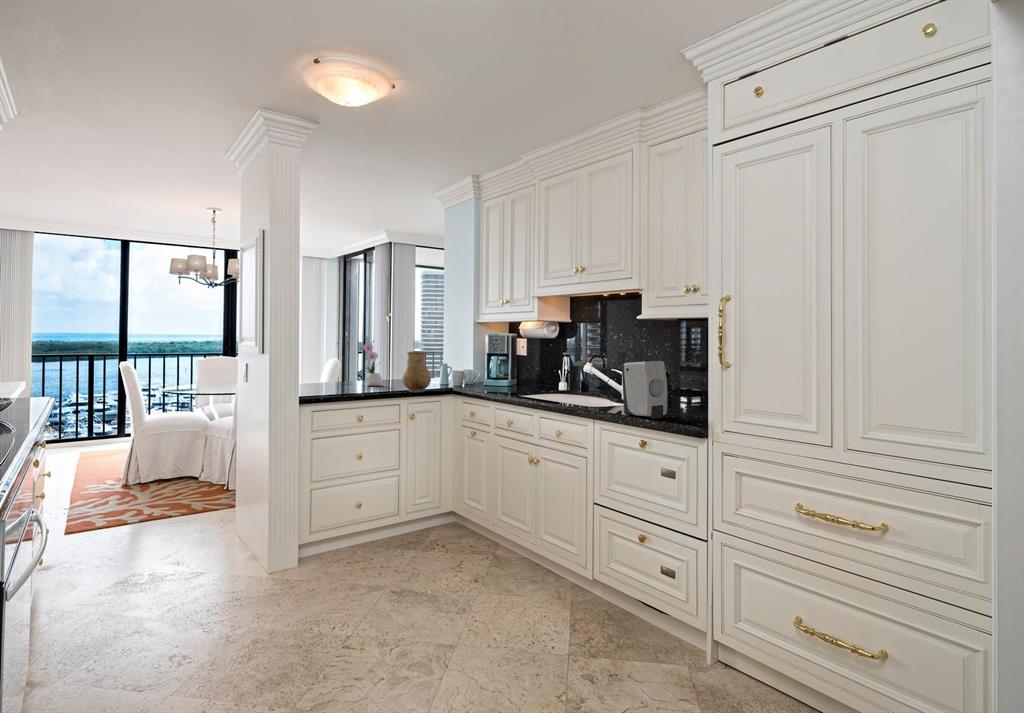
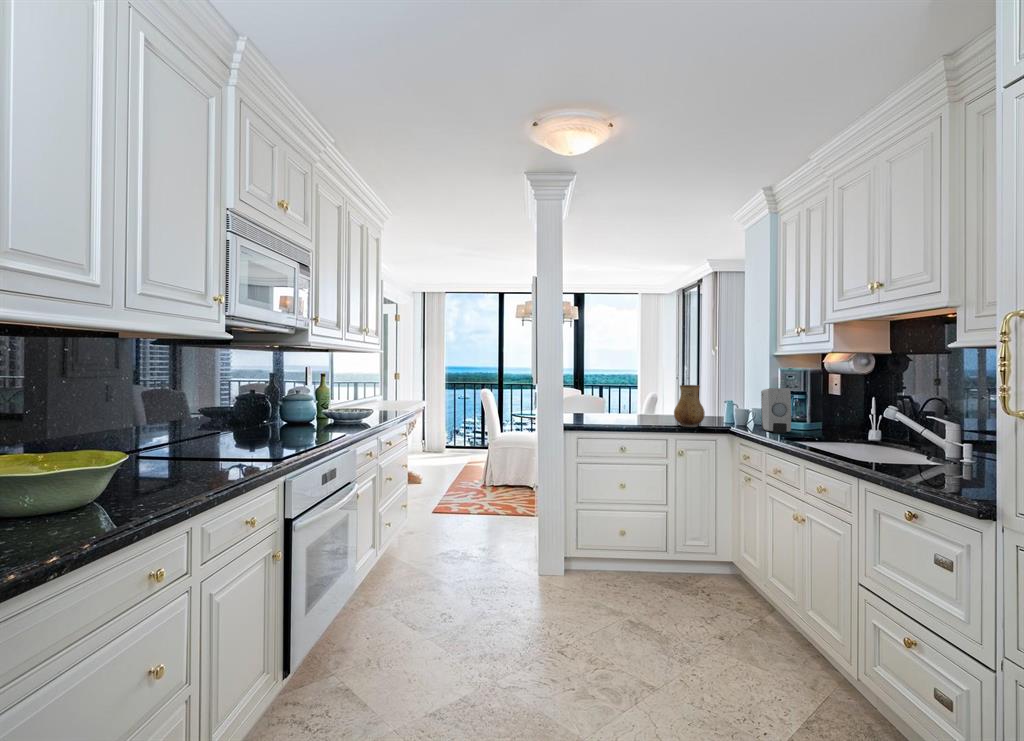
flower arrangement: present [363,337,382,386] -> none [649,369,671,419]
soap dispenser: present [622,361,667,419] -> present [761,388,791,433]

